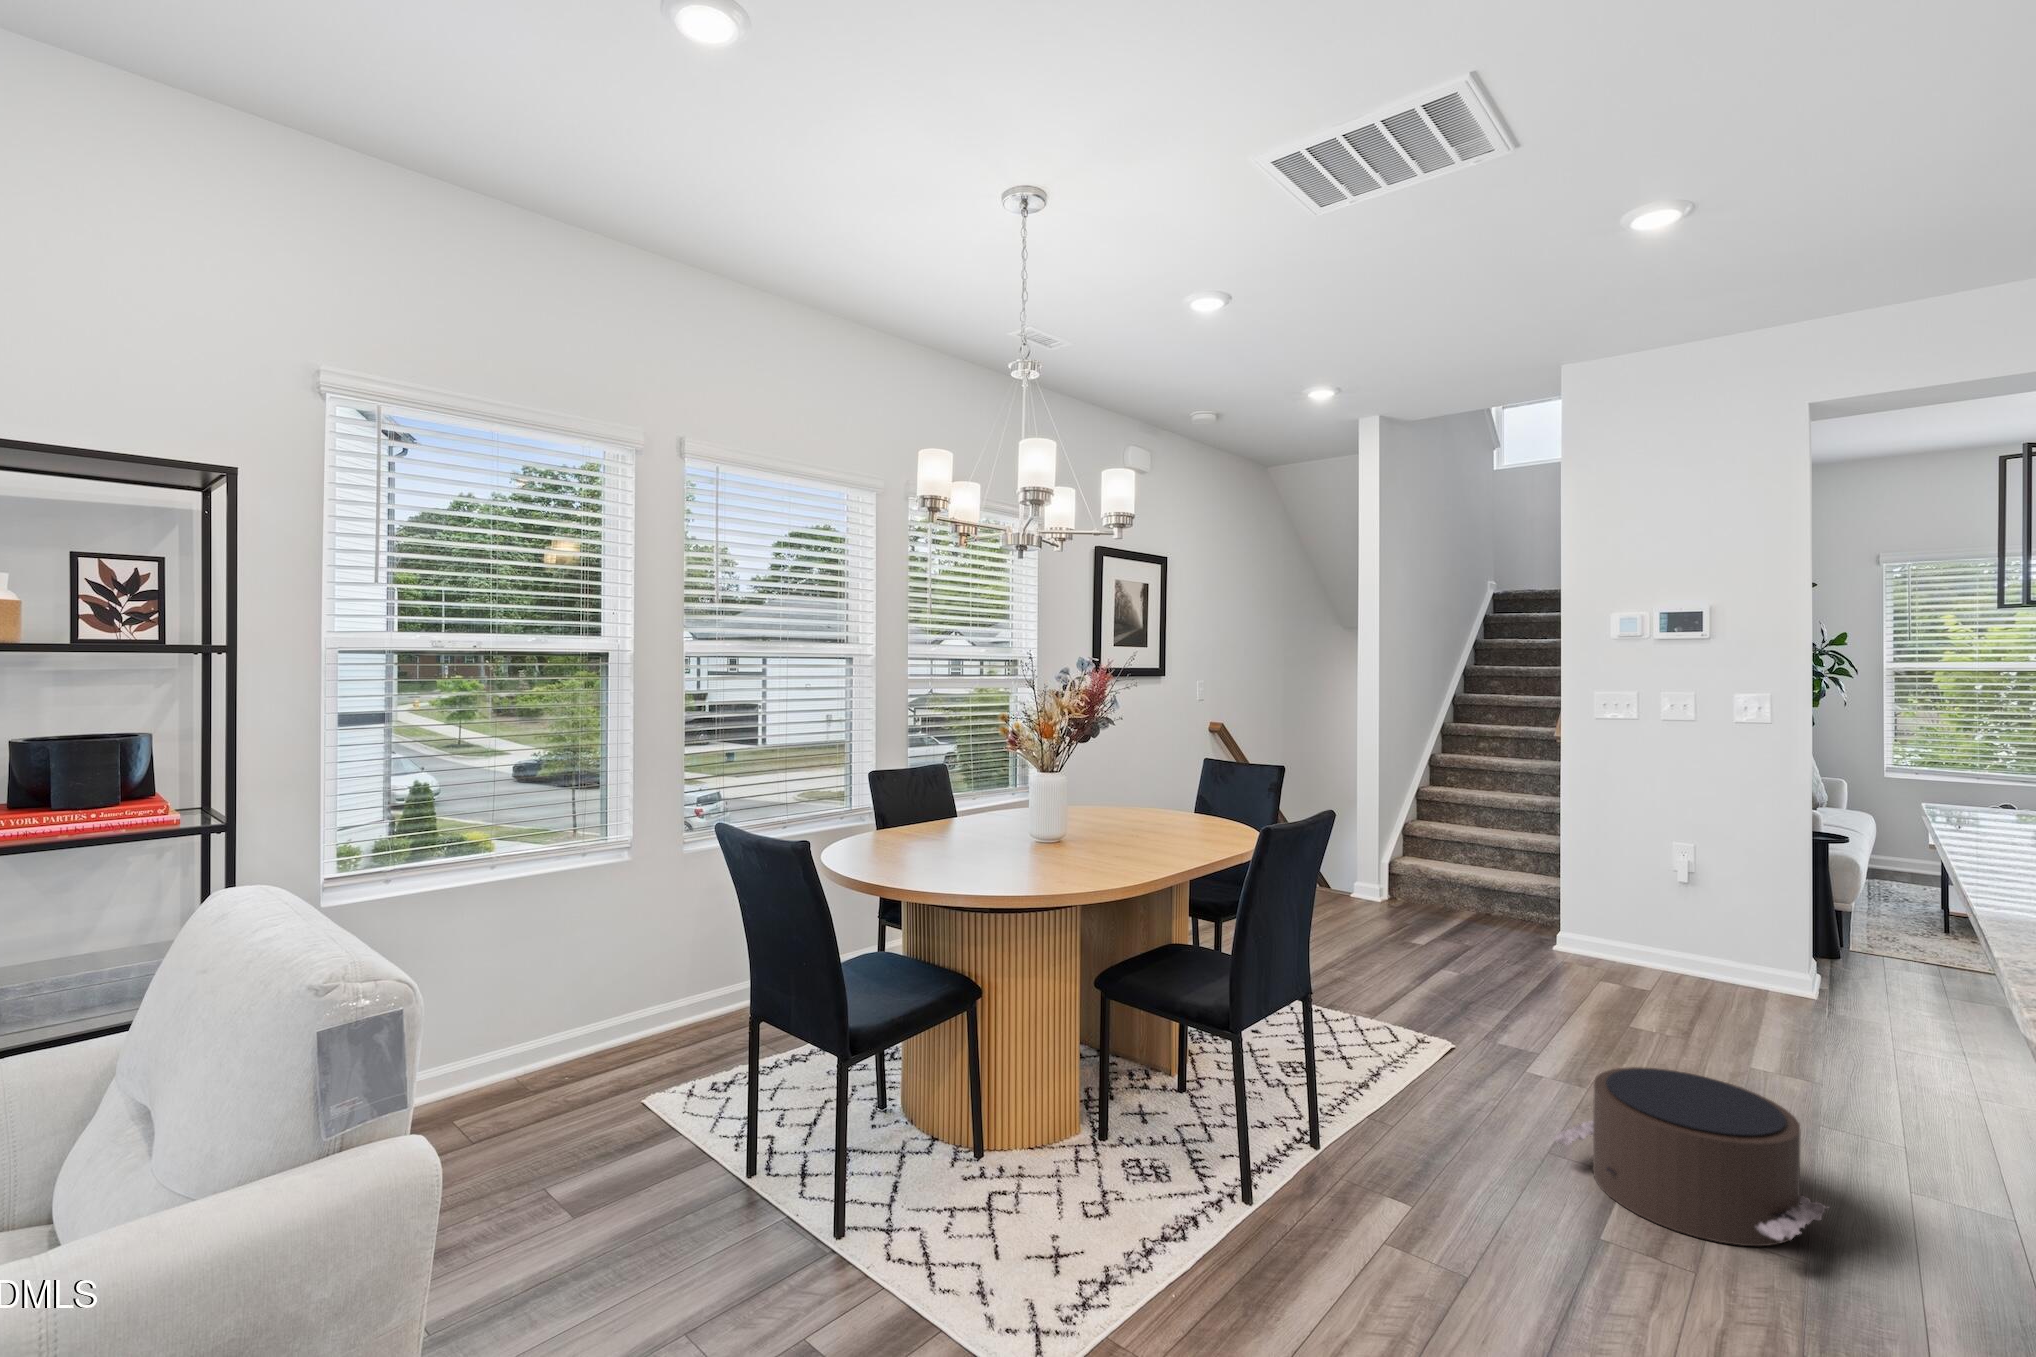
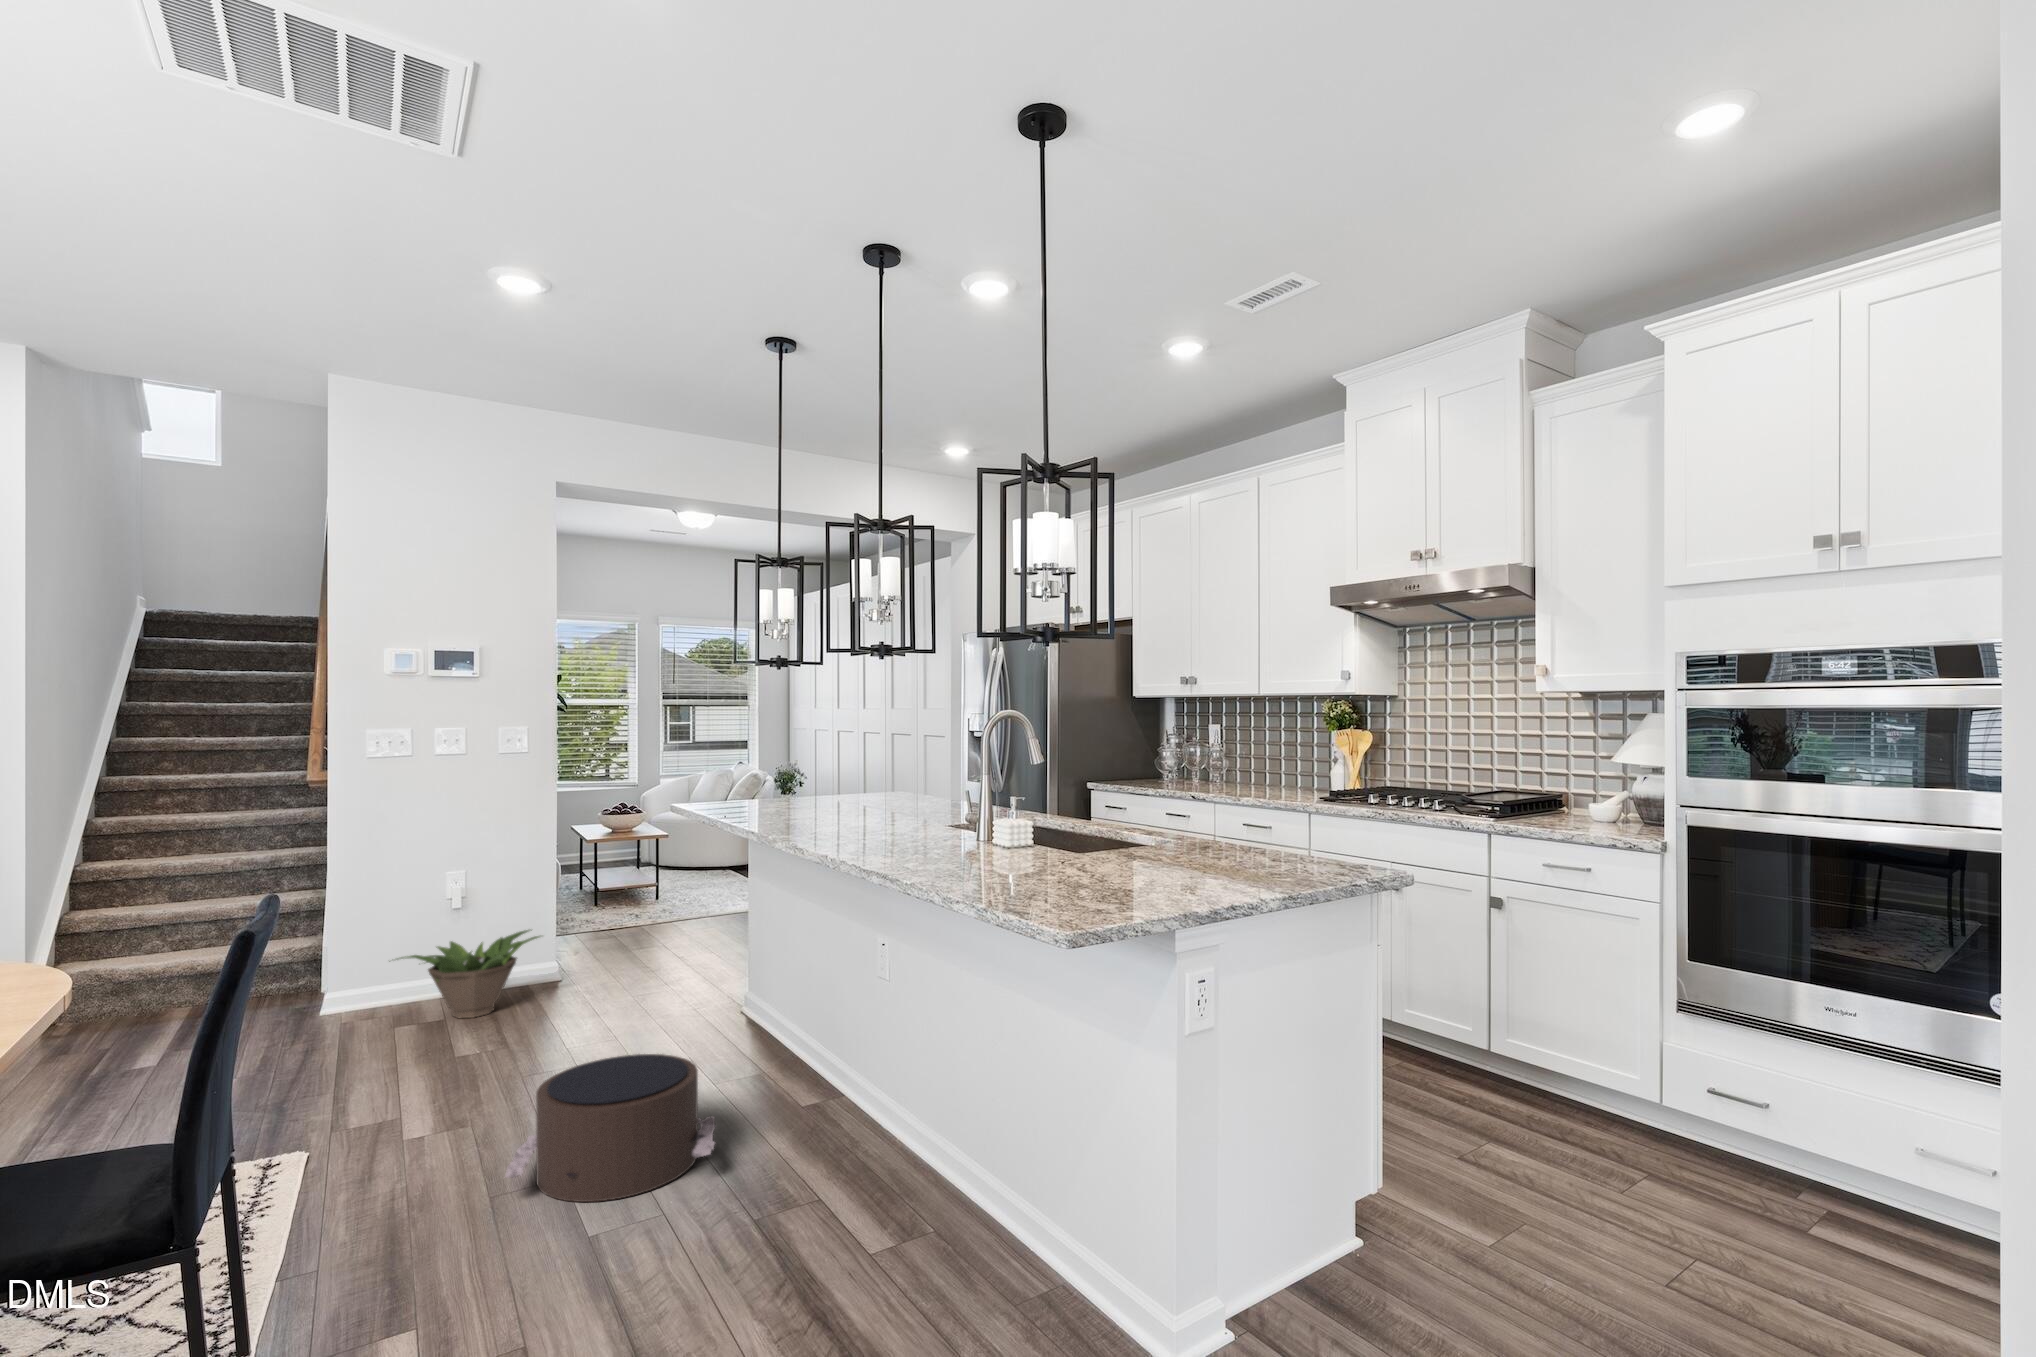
decorative plant: none [1597,912,1762,997] -> present [398,930,540,1018]

